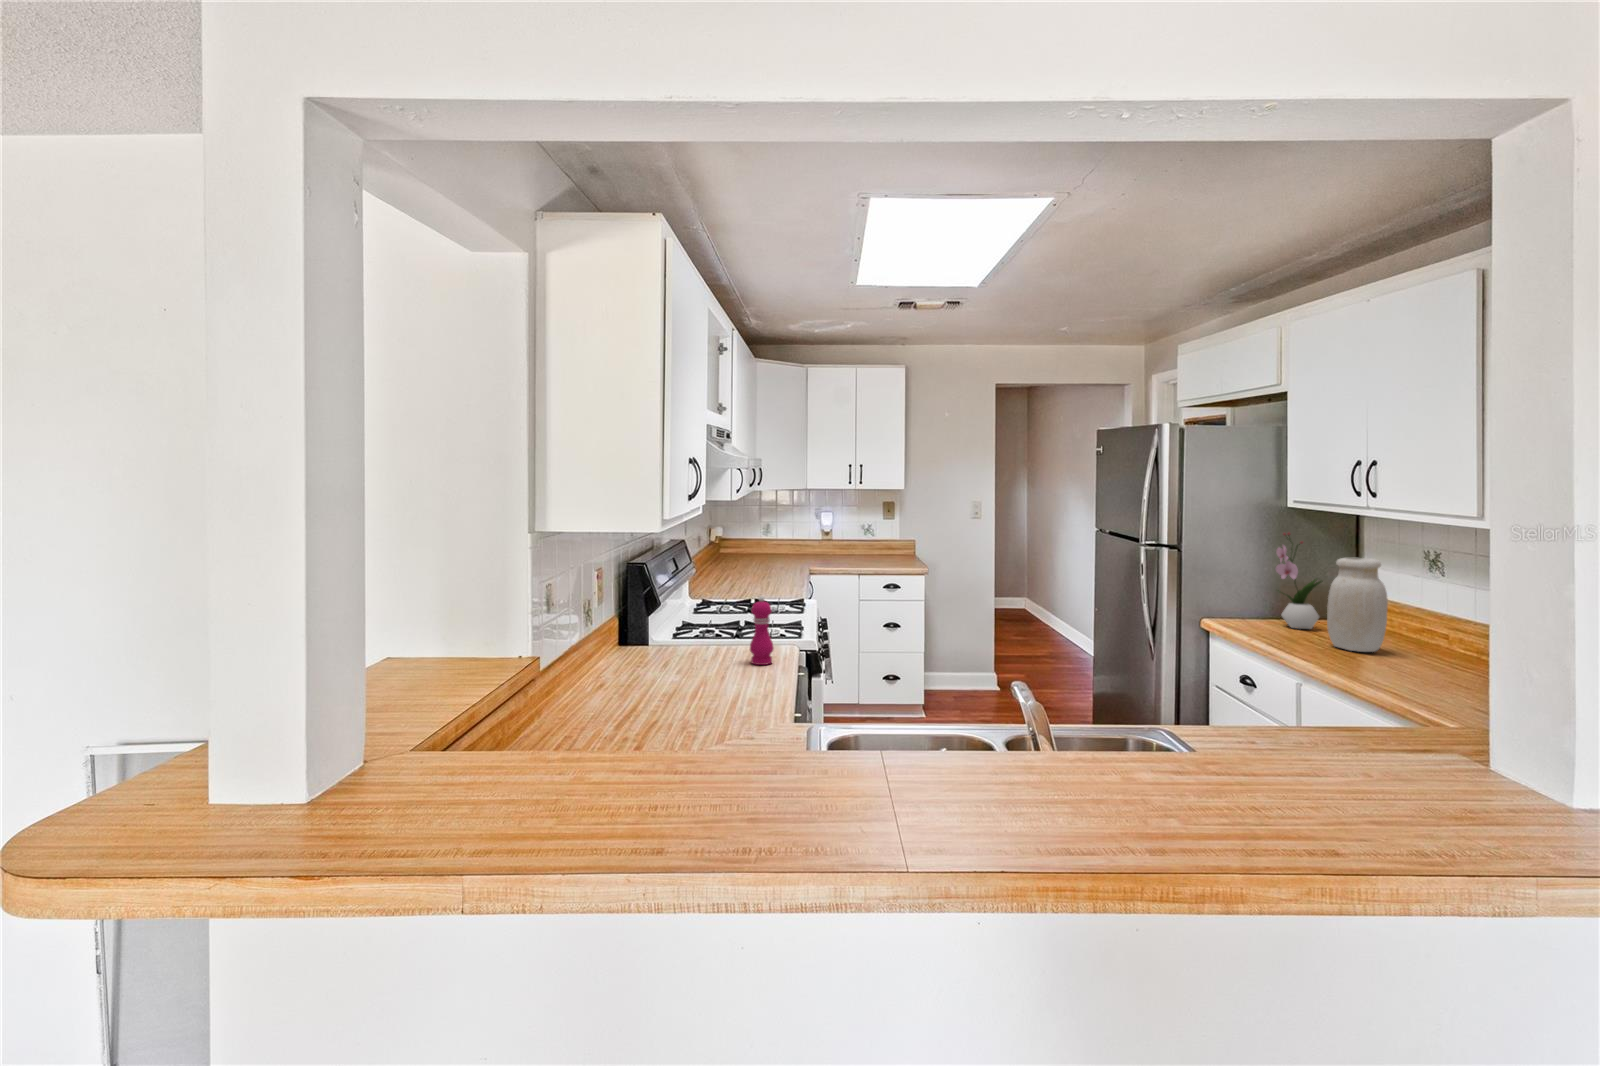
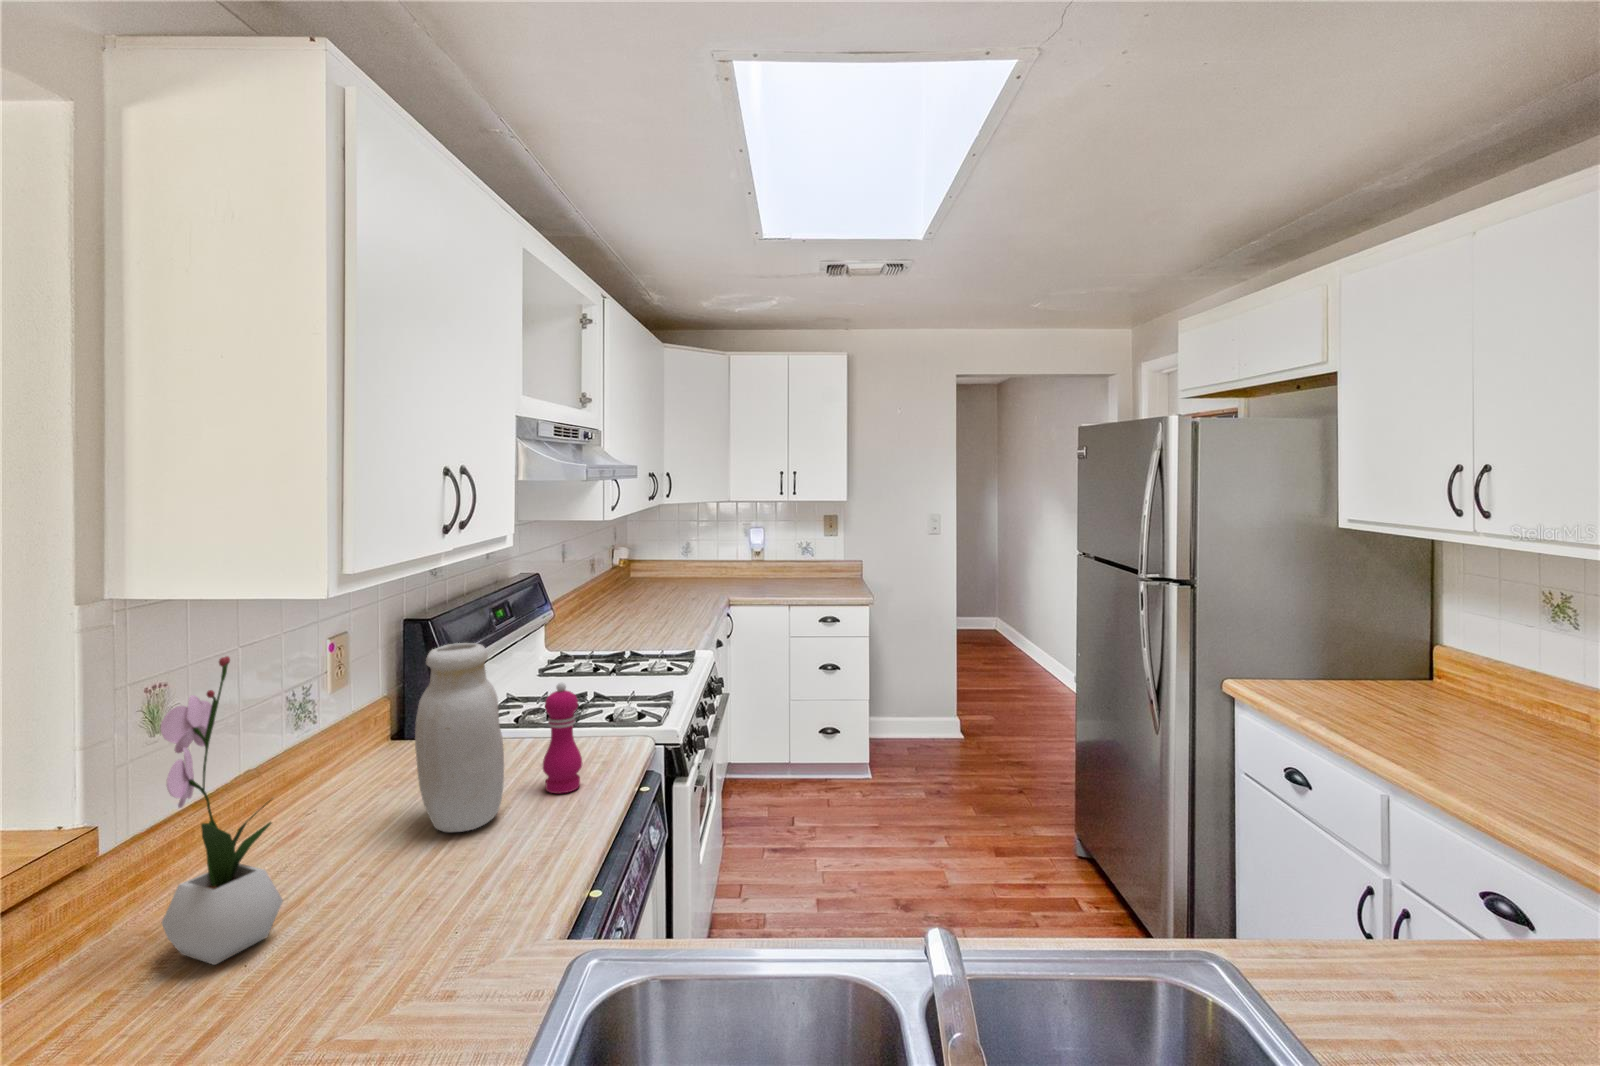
flower arrangement: present [1276,533,1323,629] -> present [161,656,283,965]
jar: present [1327,558,1388,652] -> present [415,643,504,832]

